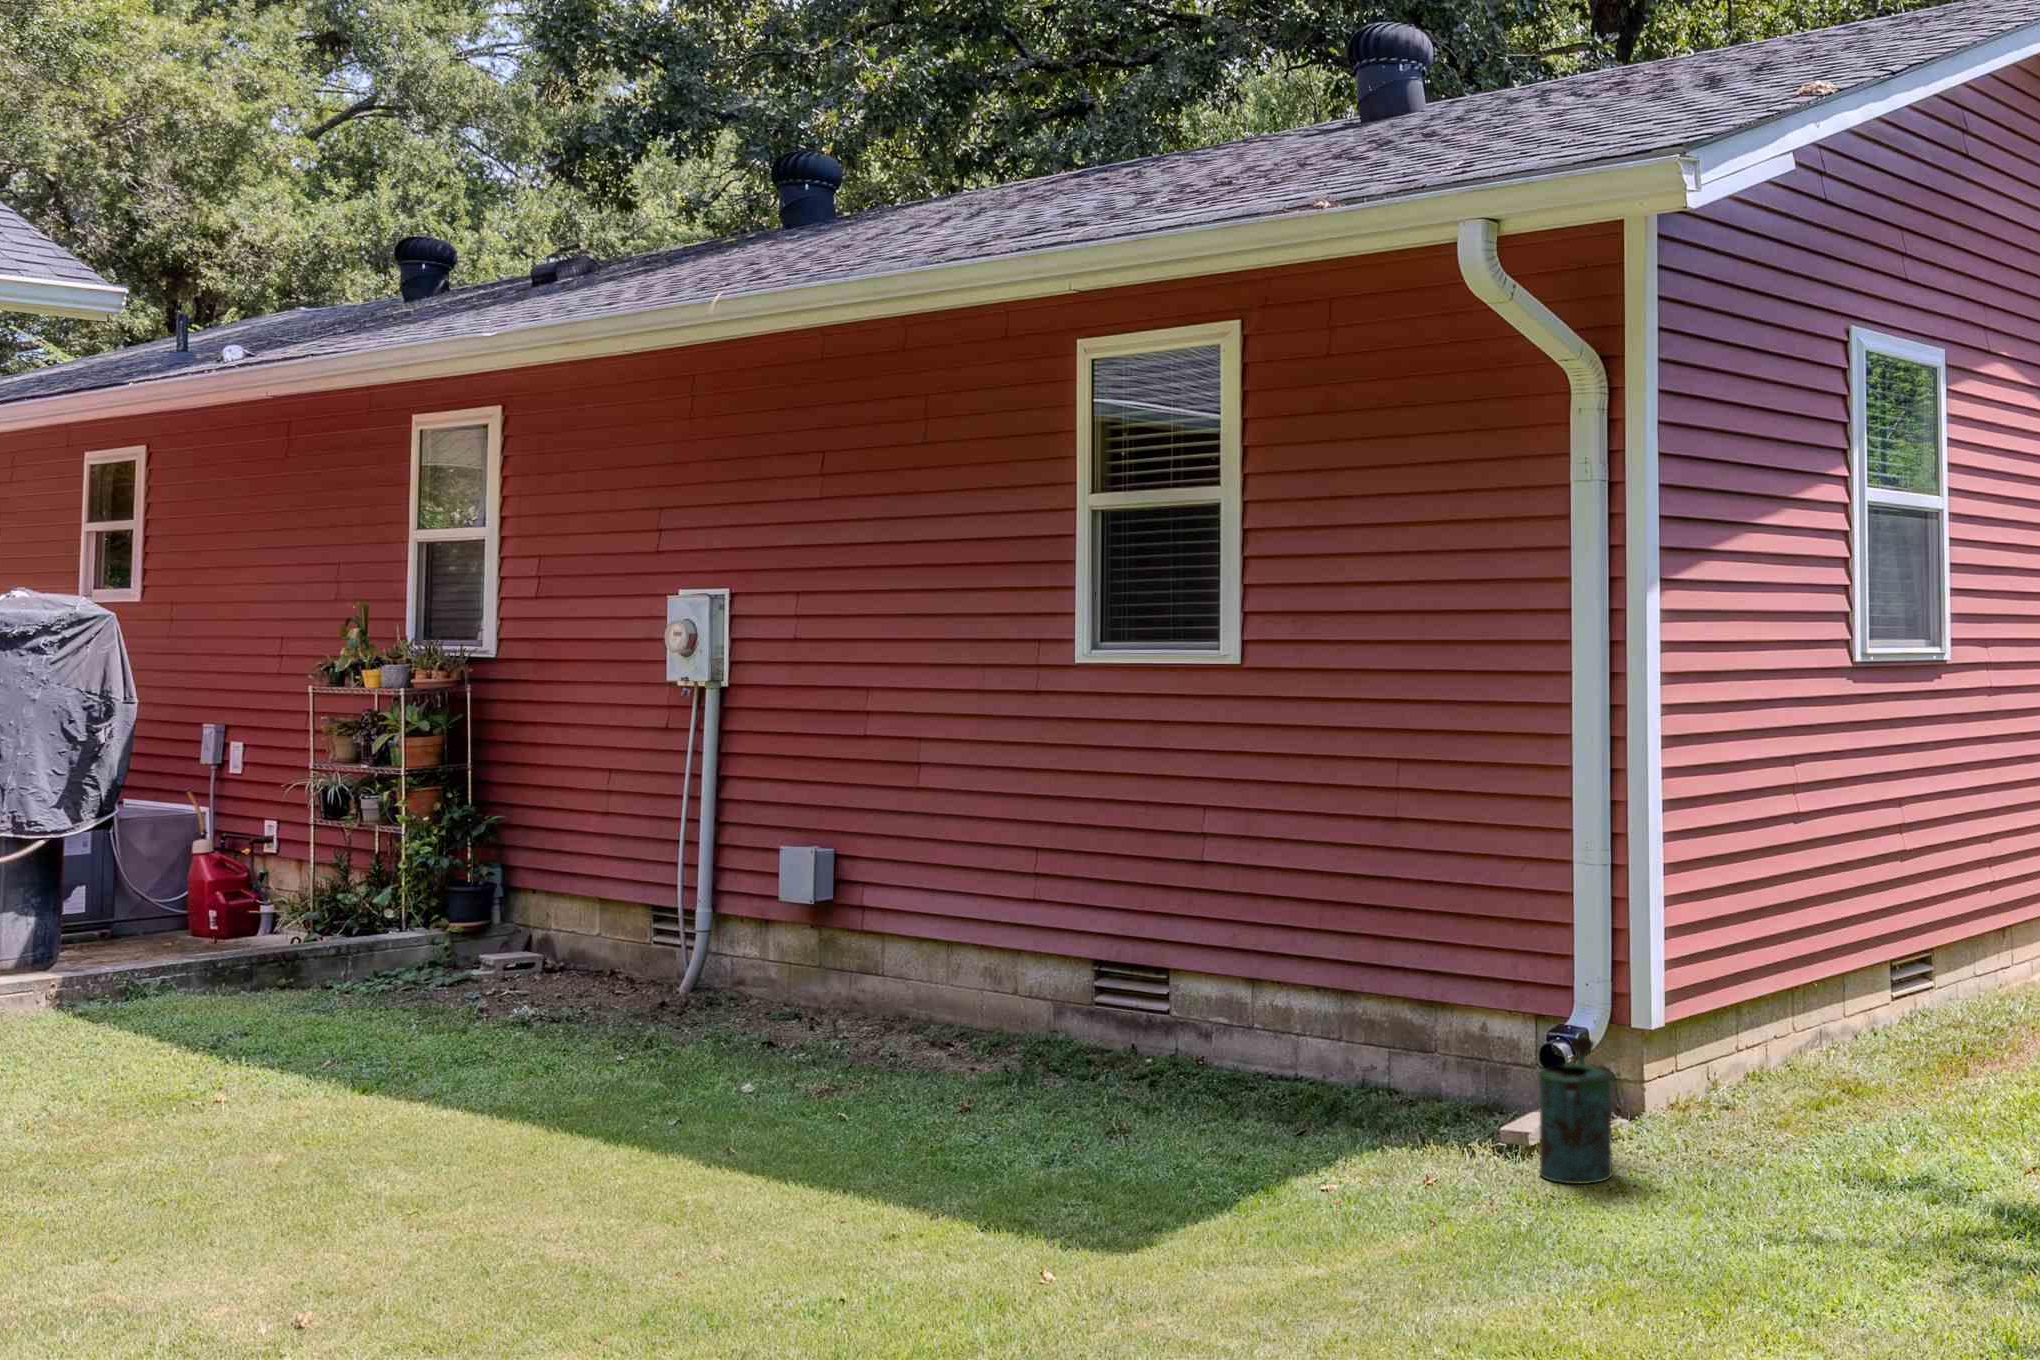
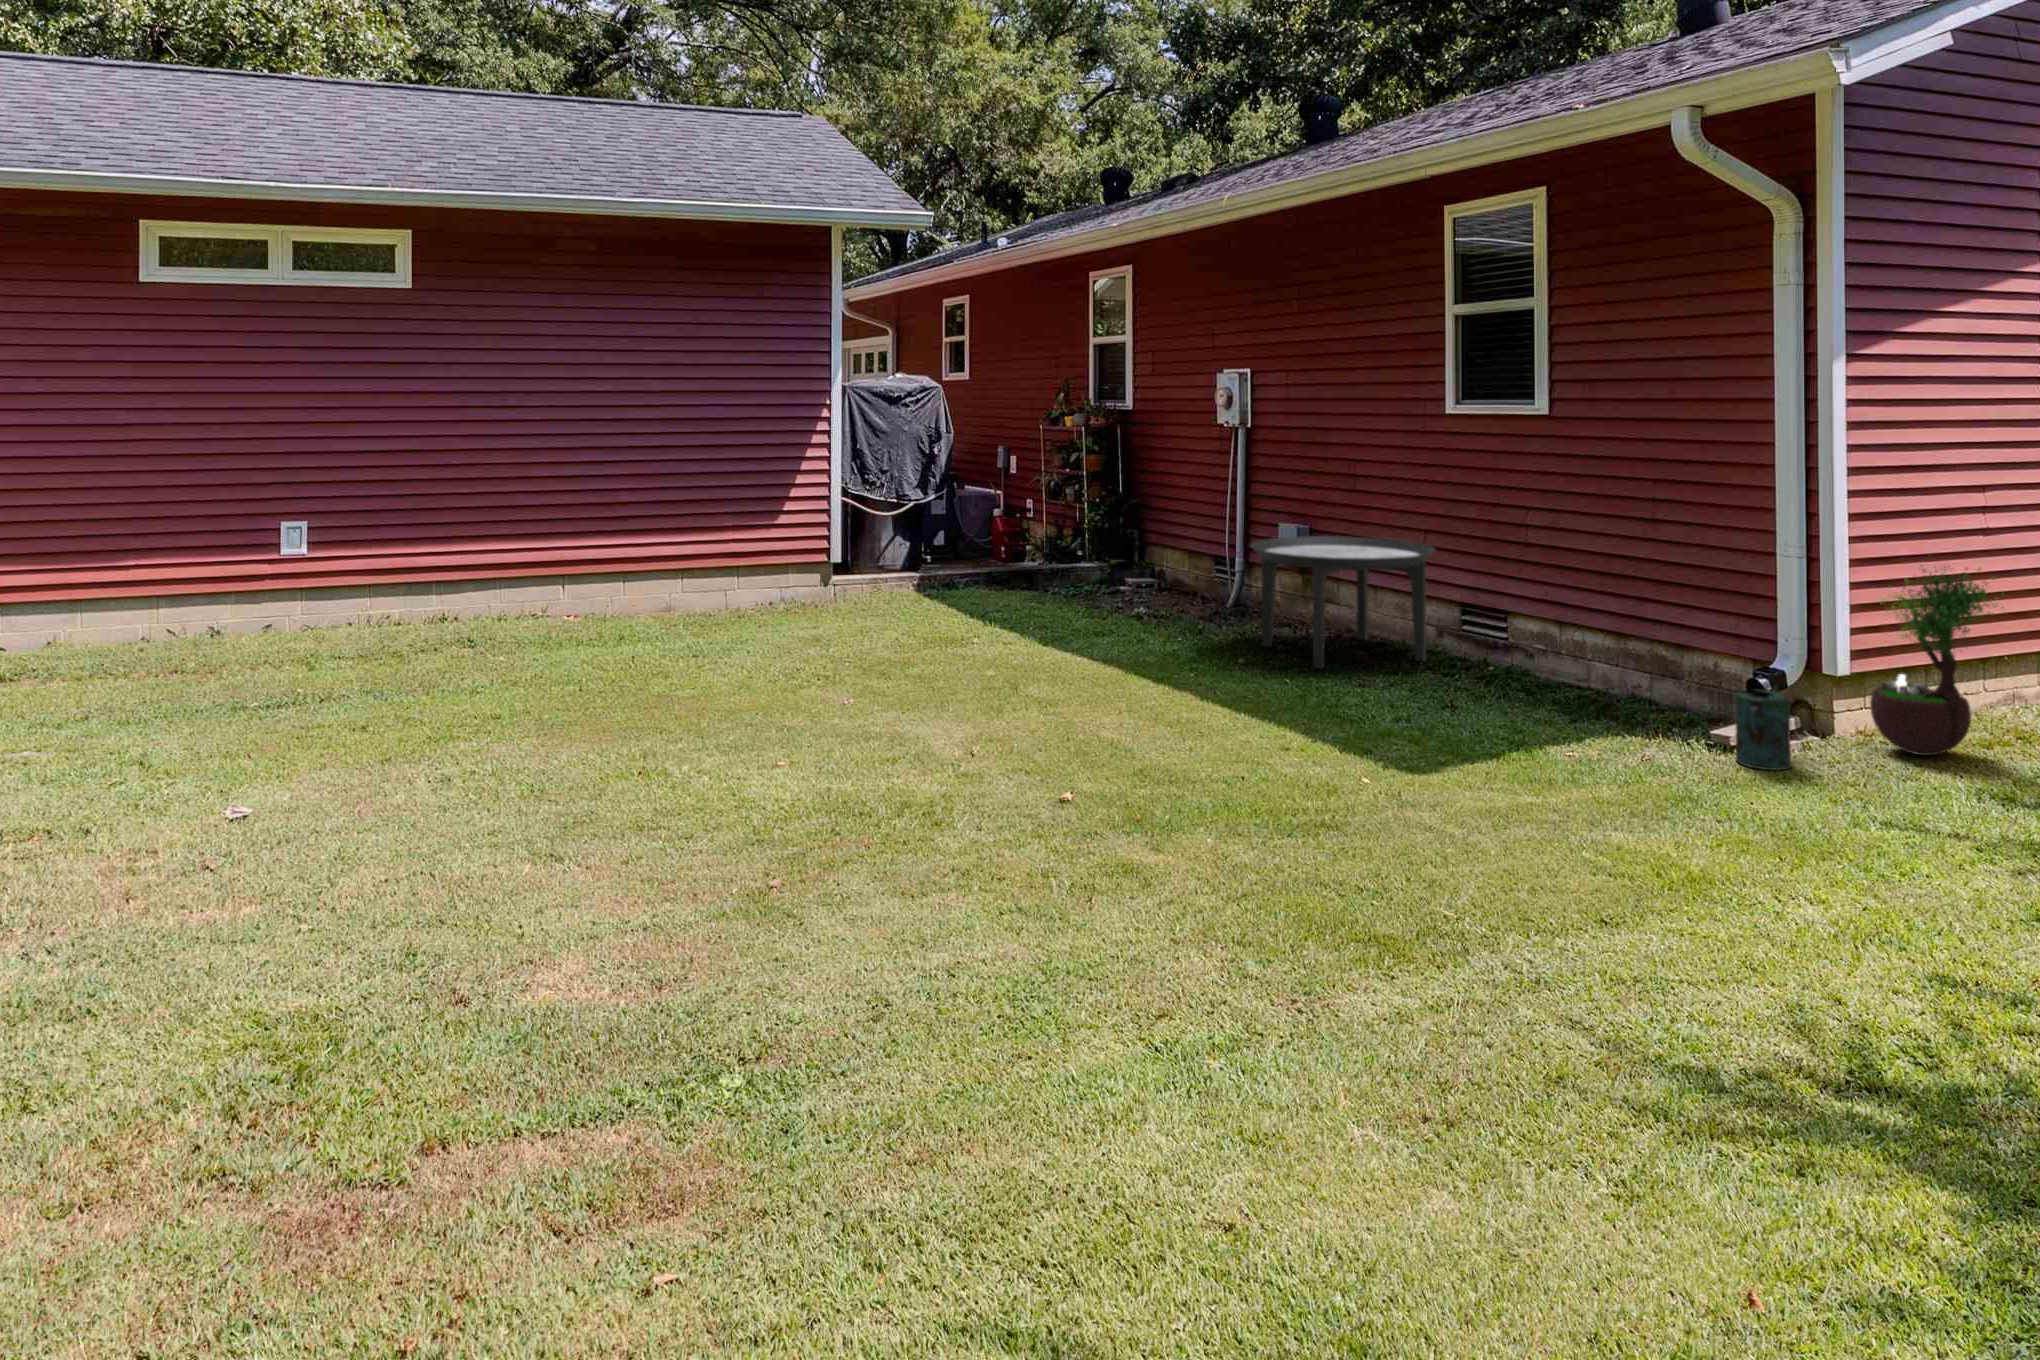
potted tree: none [1690,852,1846,1134] -> present [1870,555,2004,756]
round table: none [738,871,1050,1102] -> present [1251,536,1435,668]

